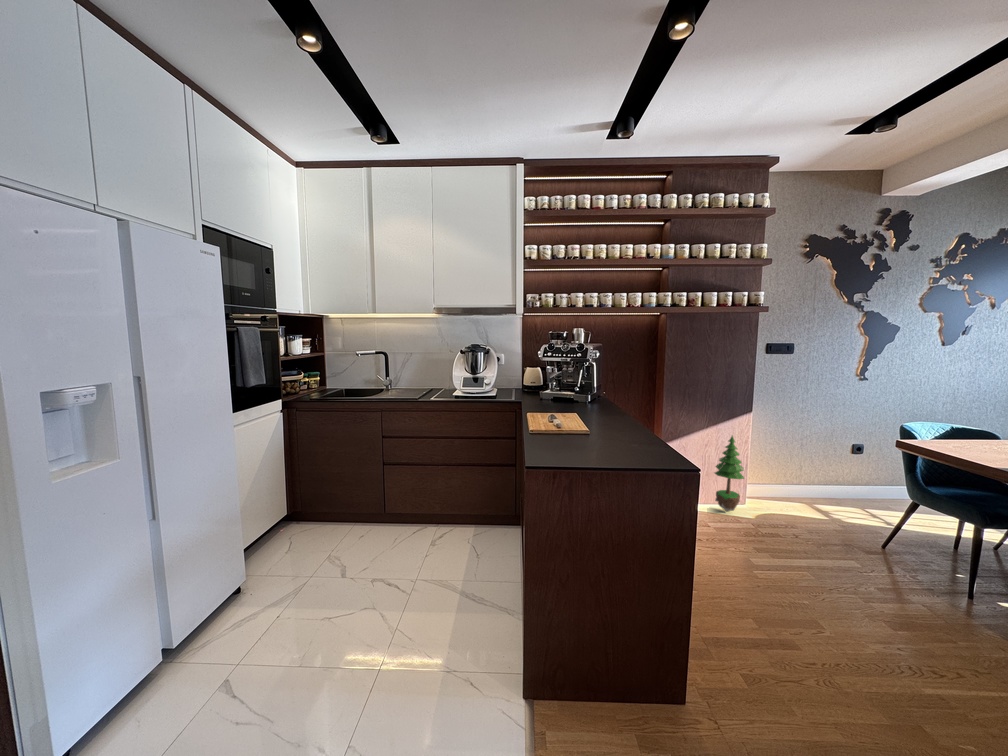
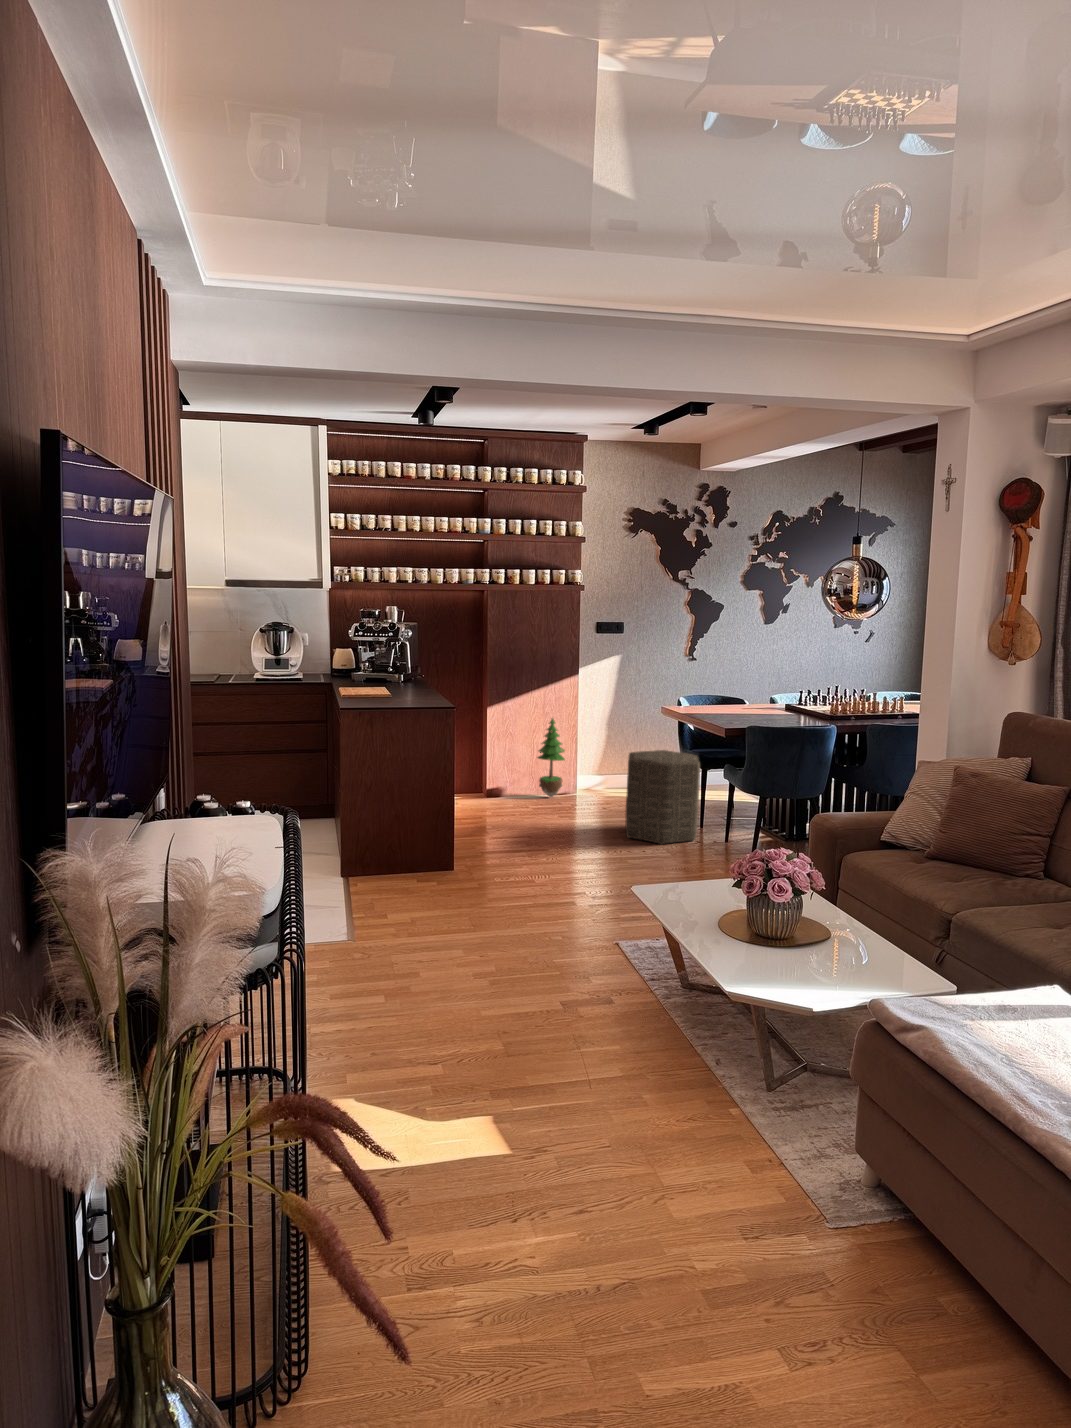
ottoman: none [847,493,976,624] -> present [625,750,700,844]

